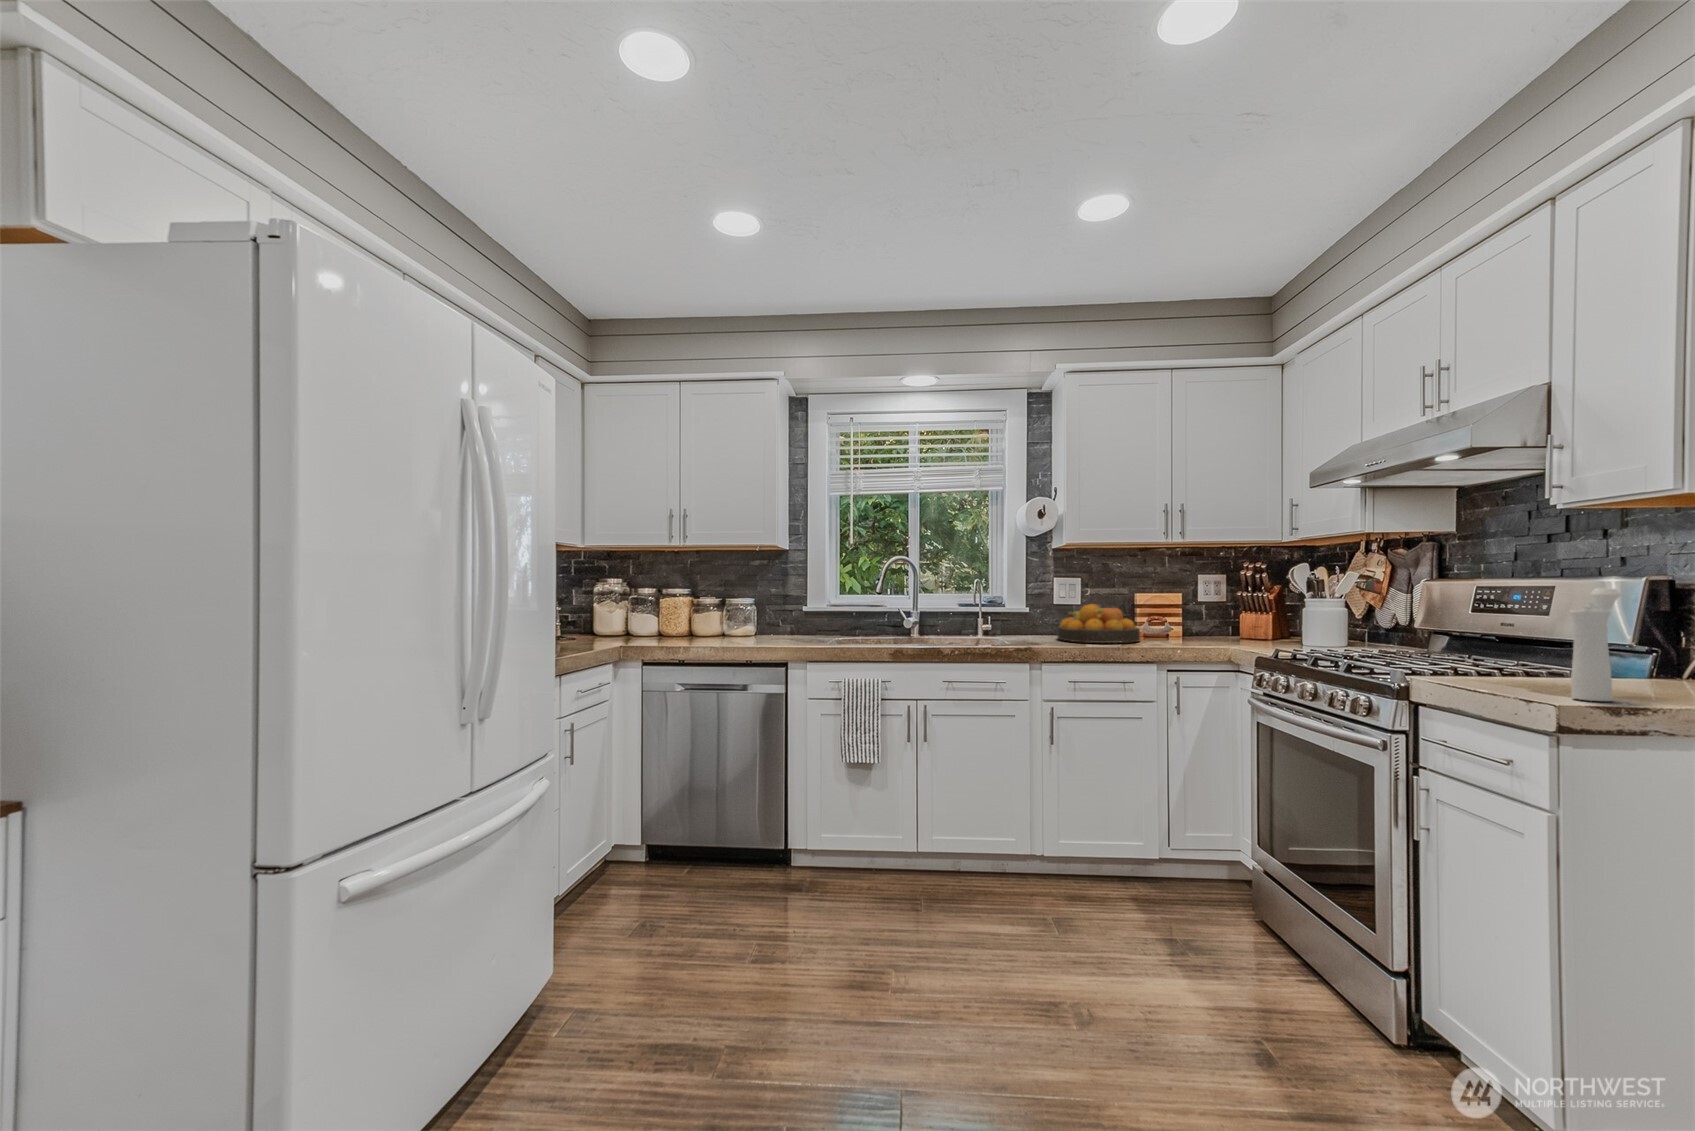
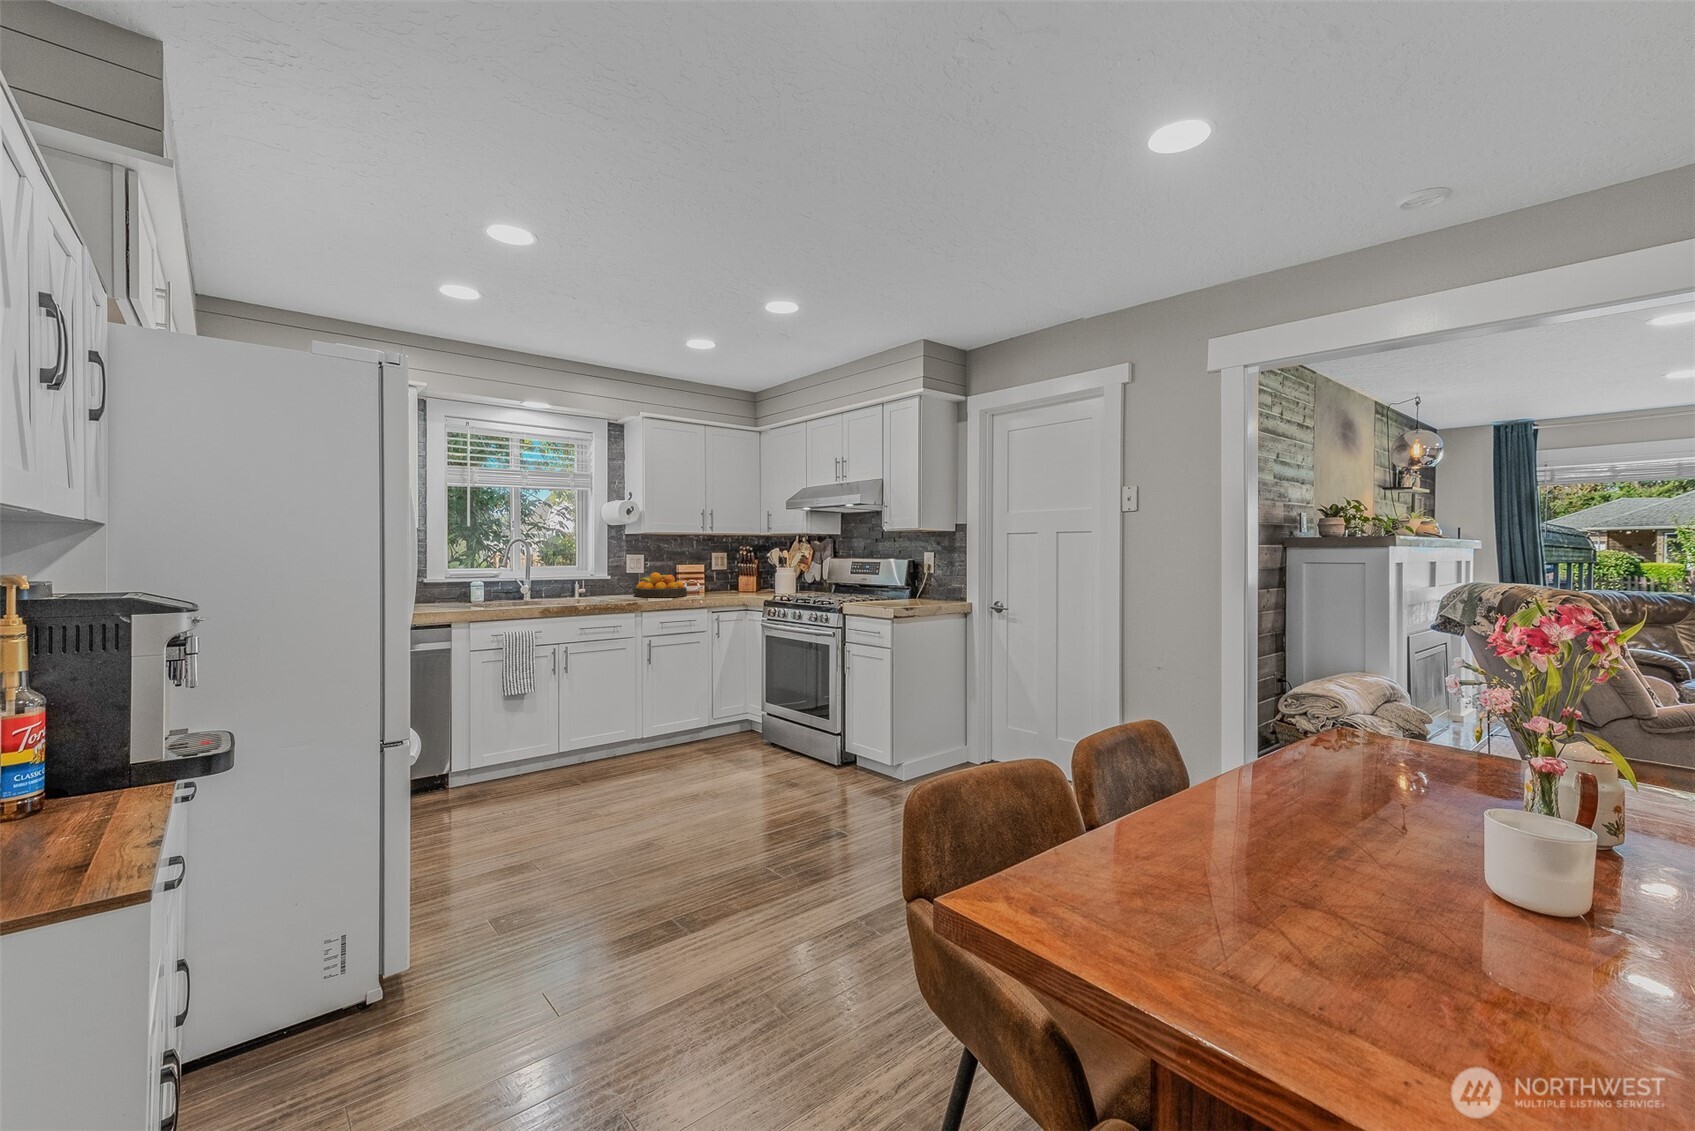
pepper mill: present [1570,588,1620,701] -> none [882,566,897,609]

